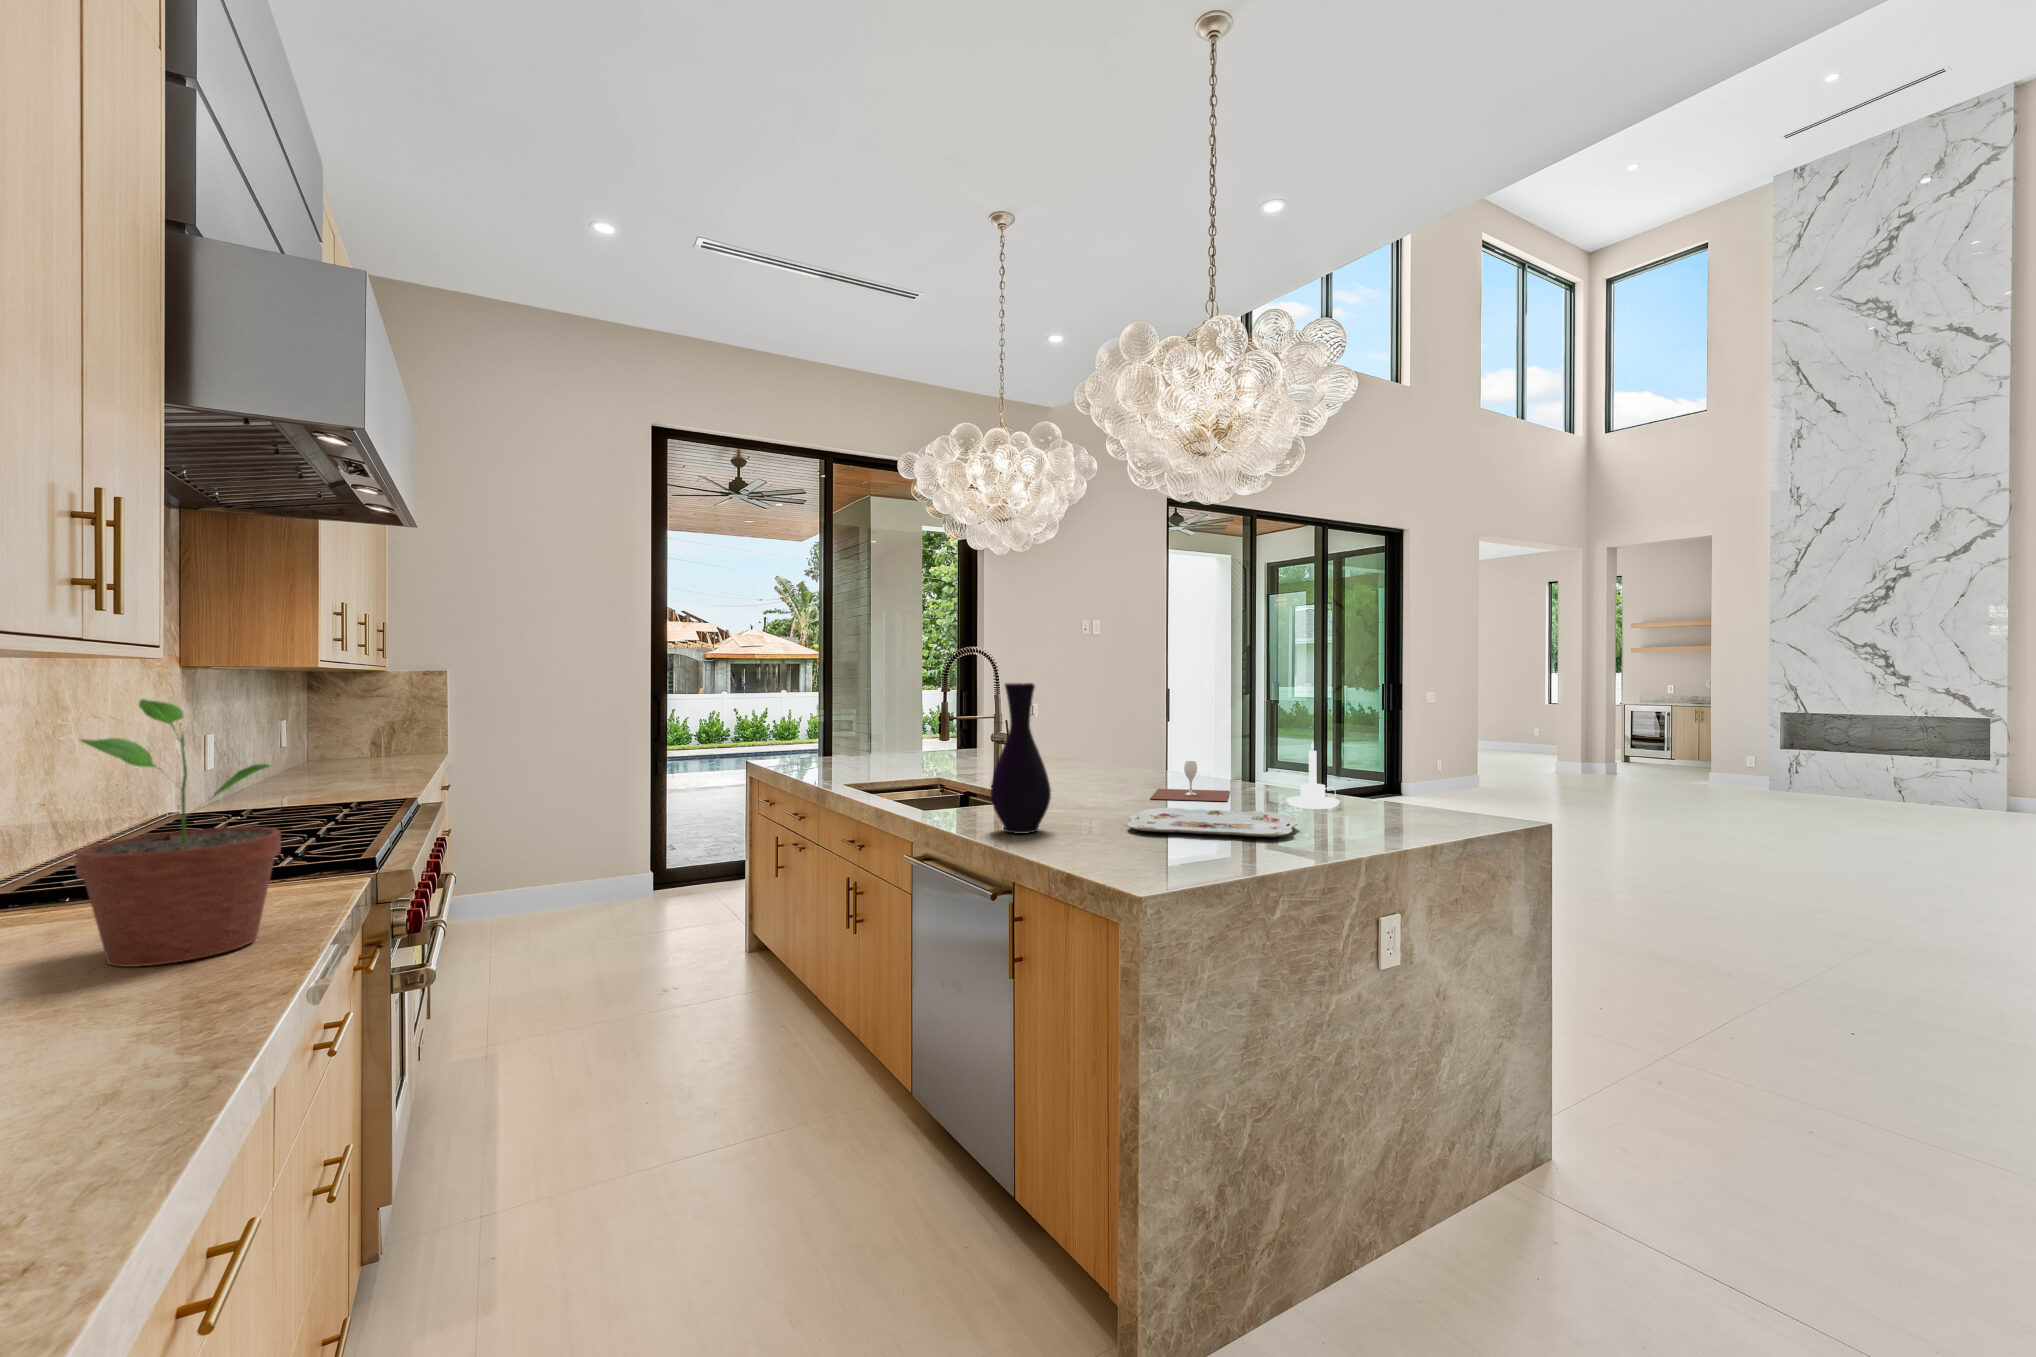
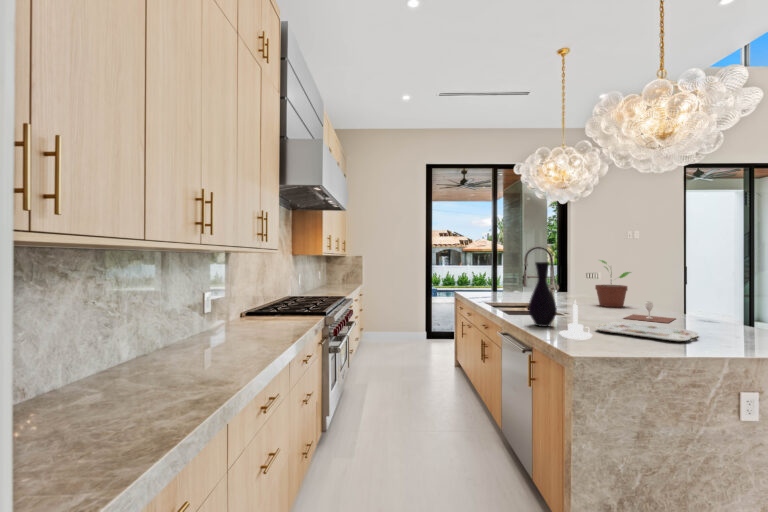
potted plant: present [76,699,281,967] -> present [595,260,631,307]
candle holder: present [1287,742,1340,809] -> present [559,301,592,340]

